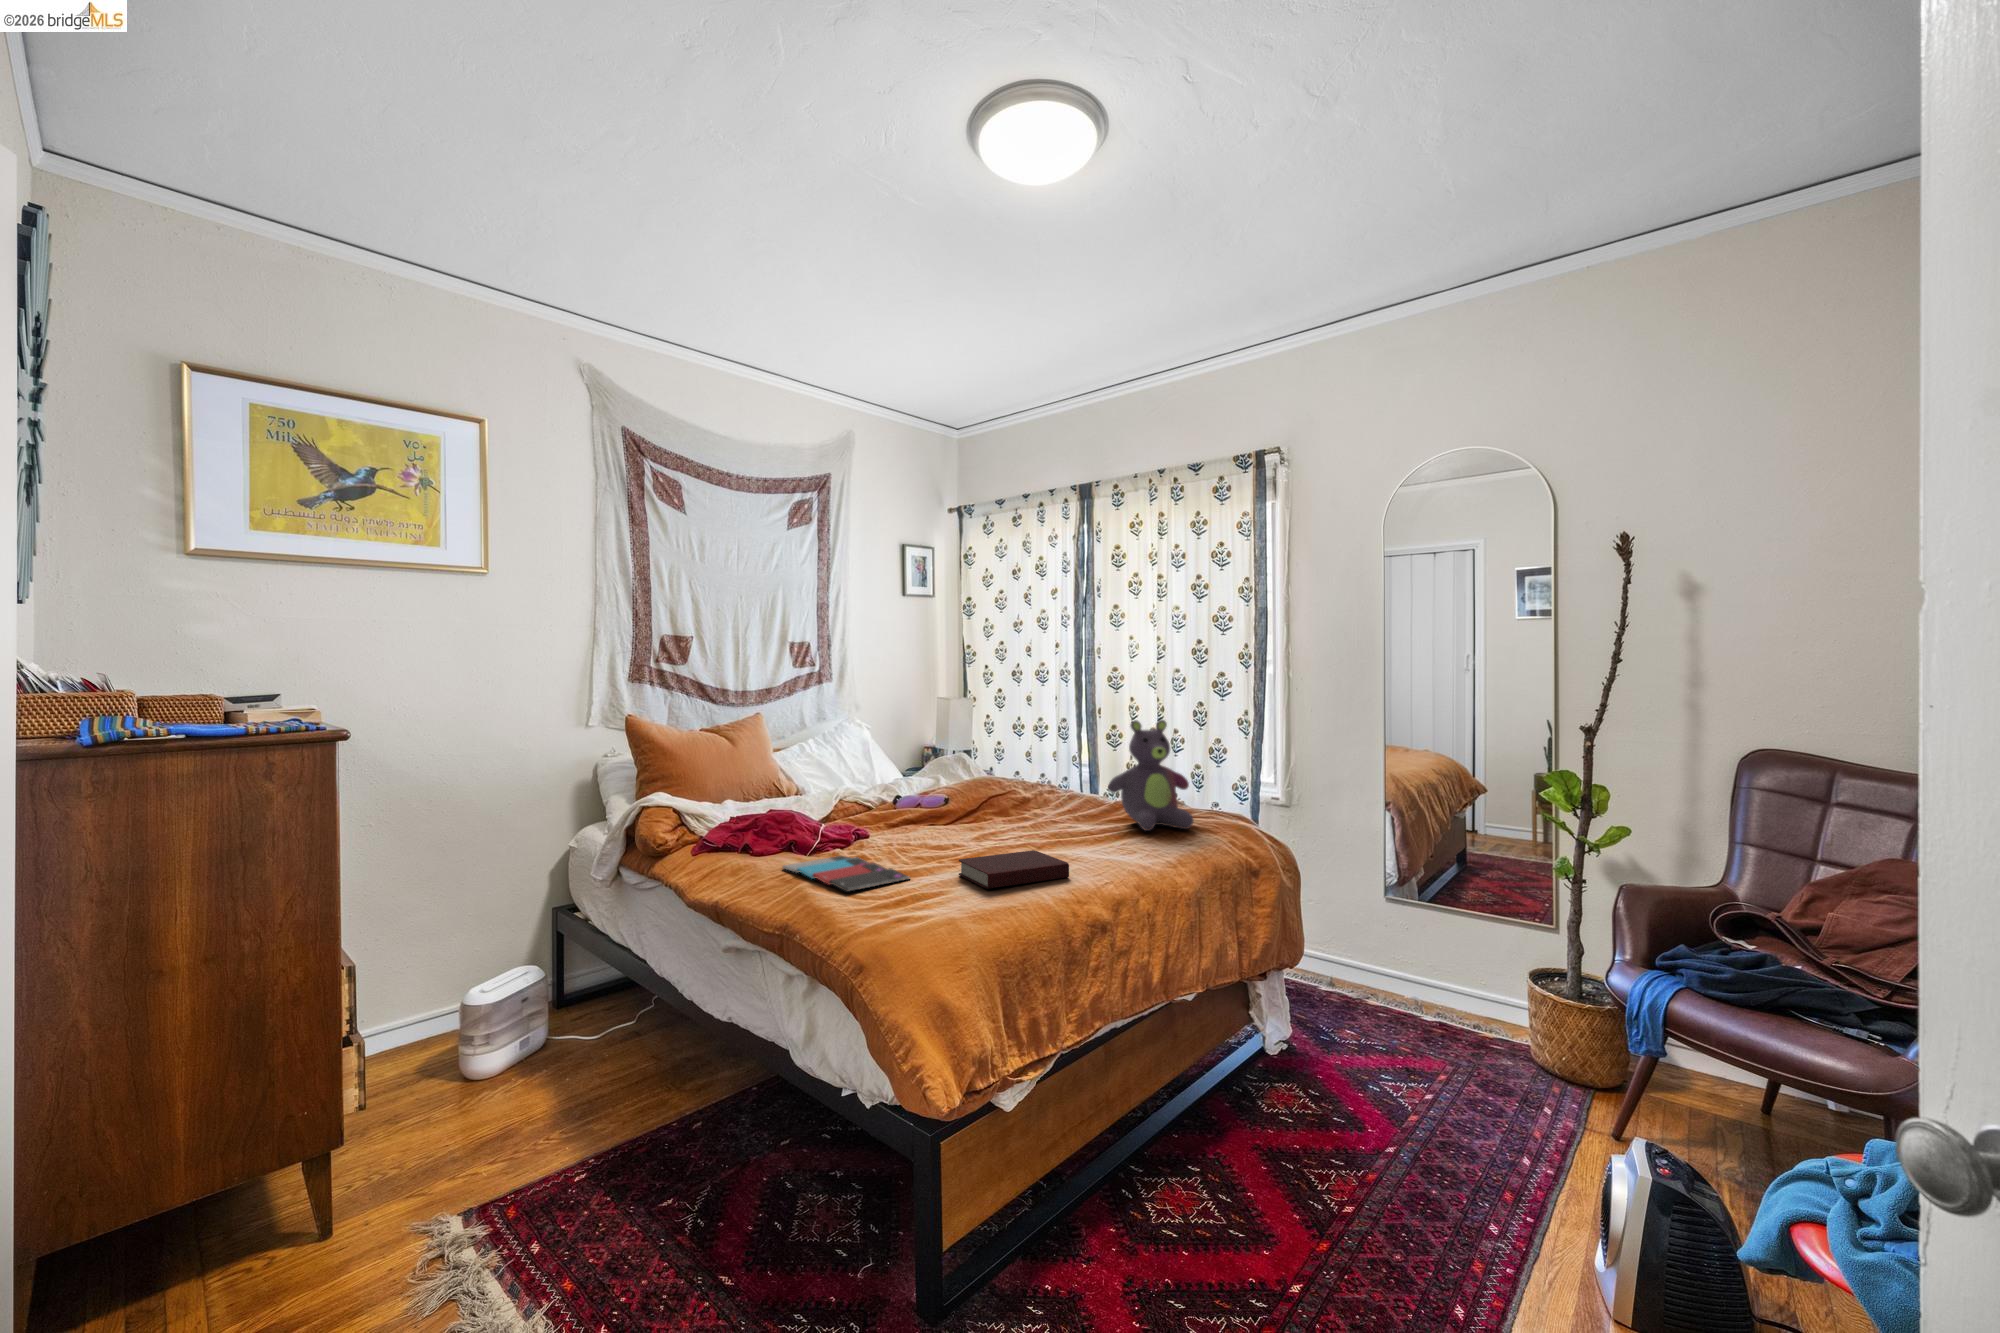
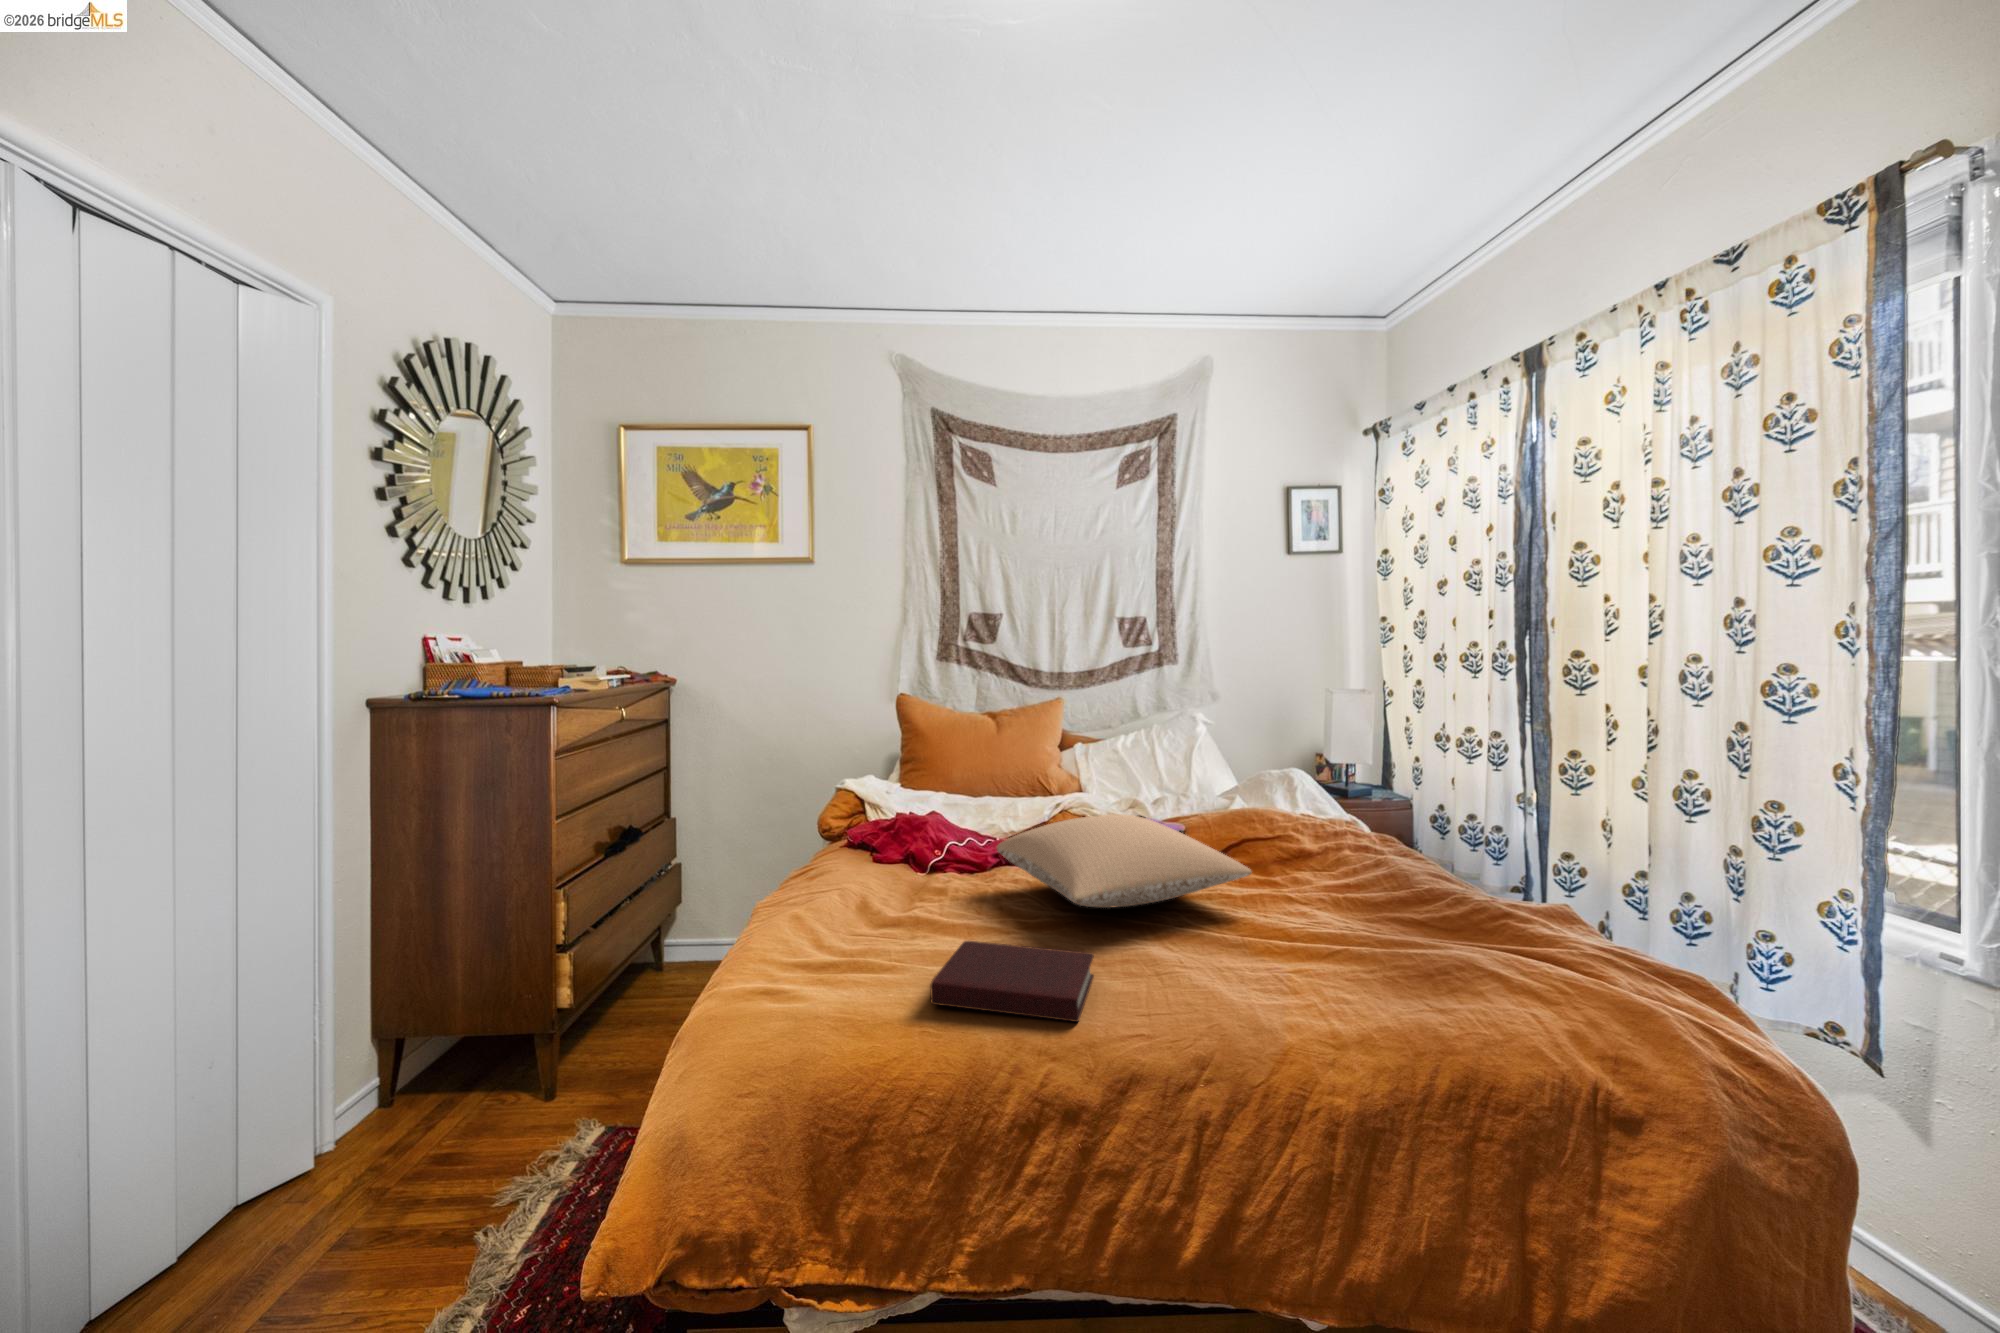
stuffed bear: present [1108,720,1194,831] -> none [1347,751,1529,978]
pillow: none [883,781,1053,839] -> present [997,814,1252,908]
smartphone: present [783,856,910,892] -> none [811,889,933,951]

